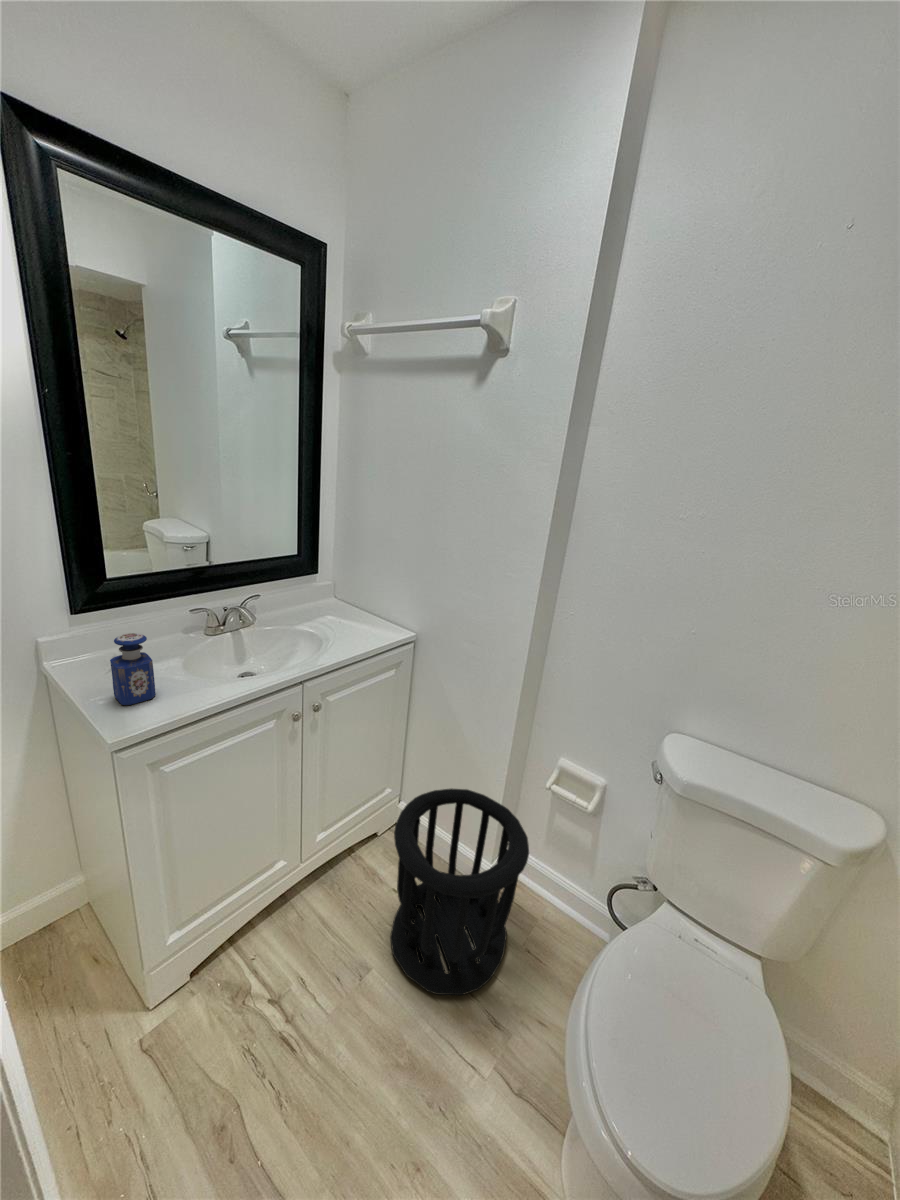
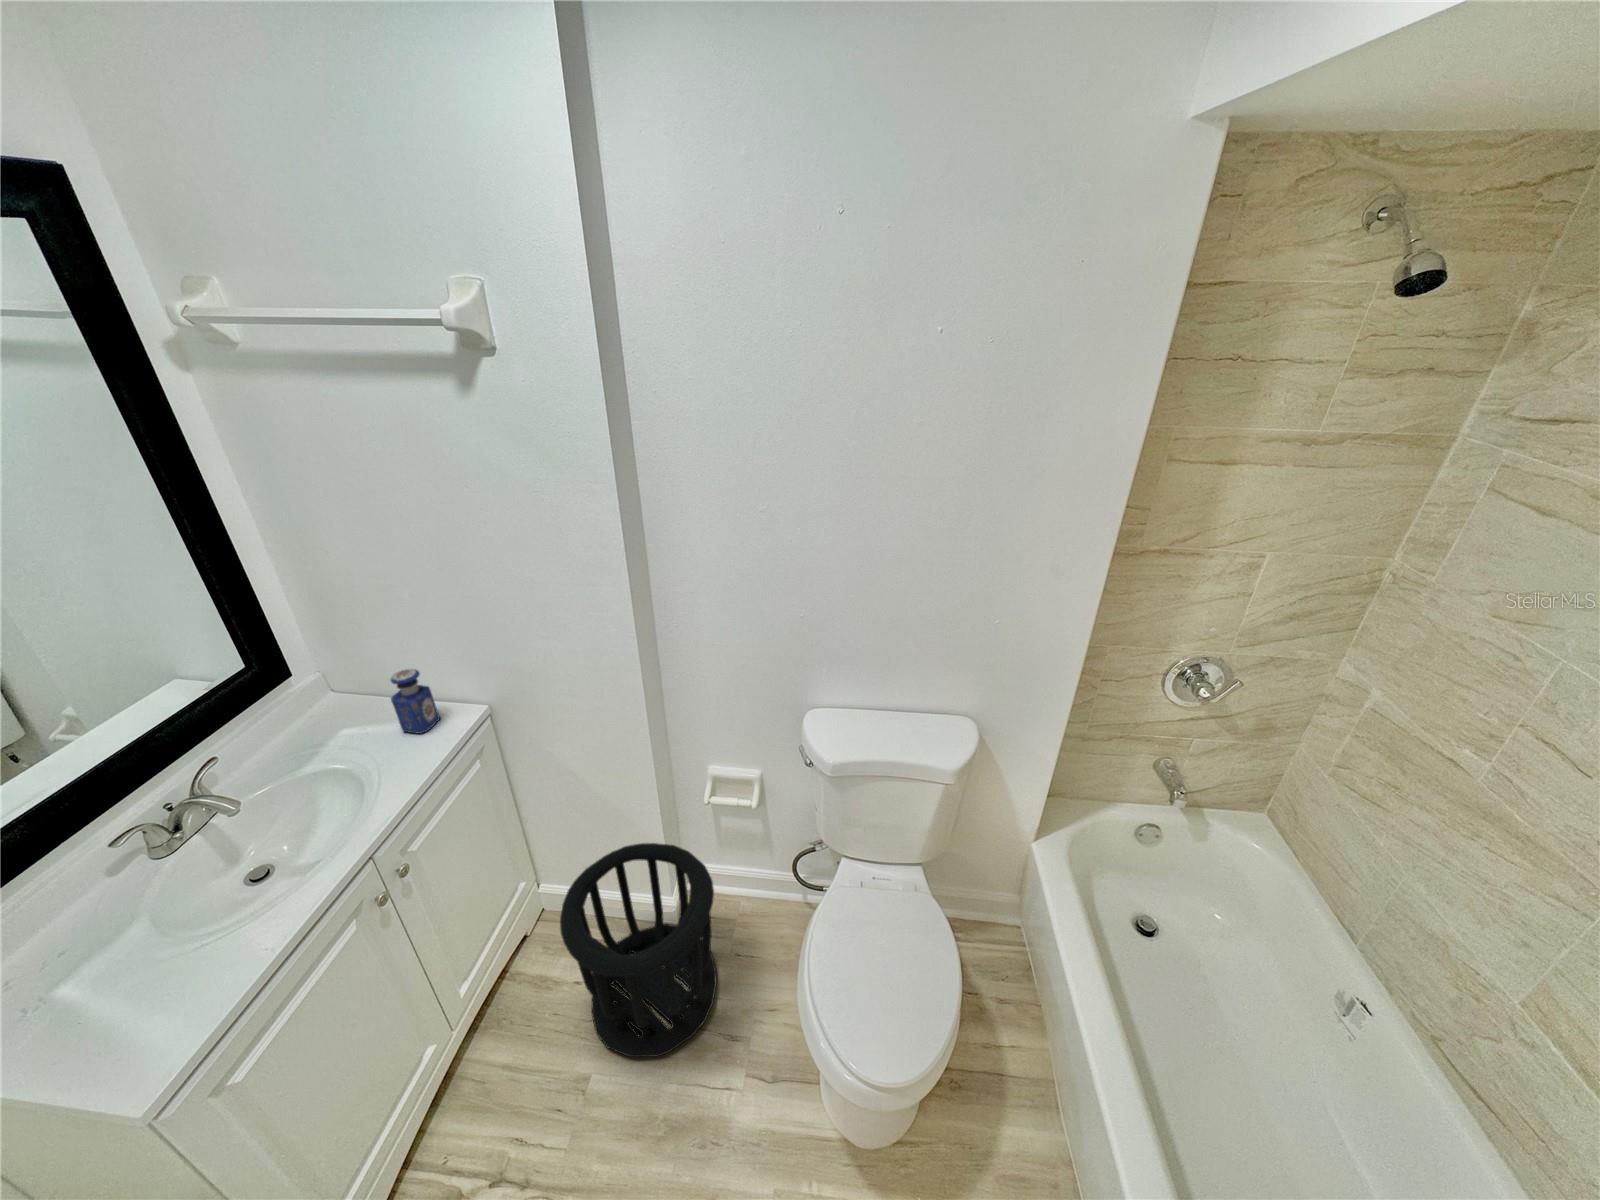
perfume bottle: present [110,633,156,705] -> present [391,669,440,734]

